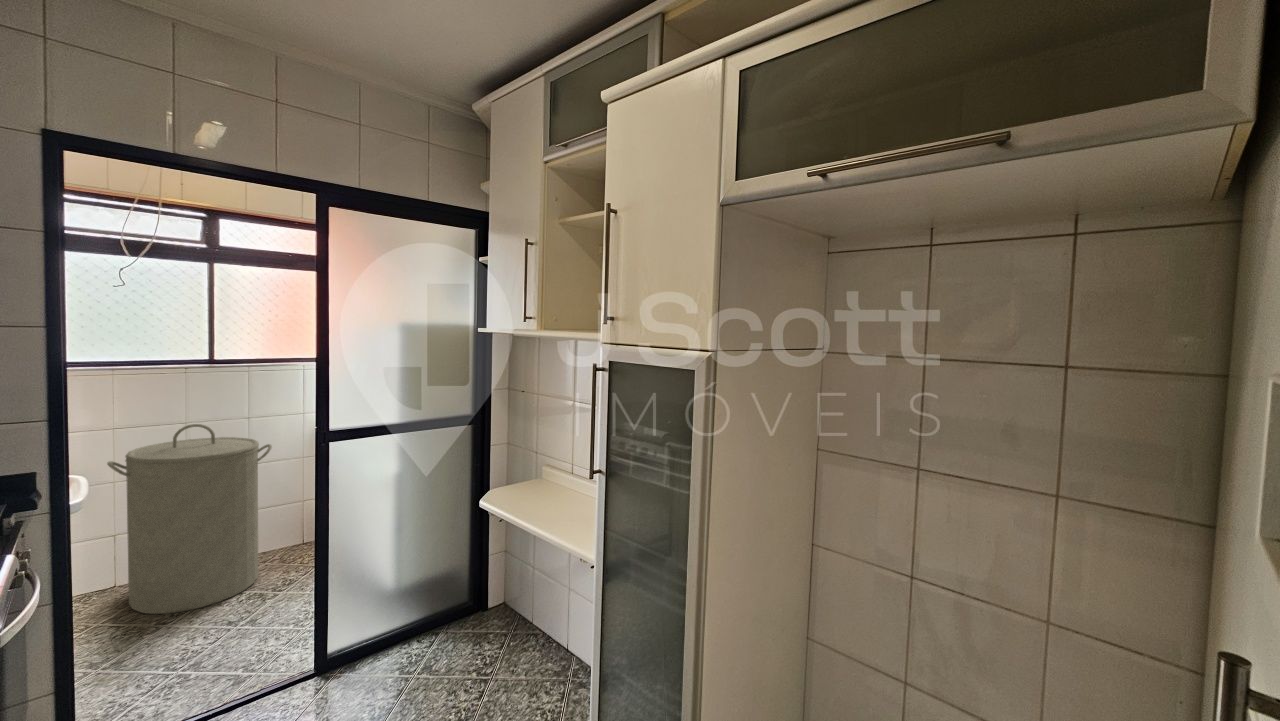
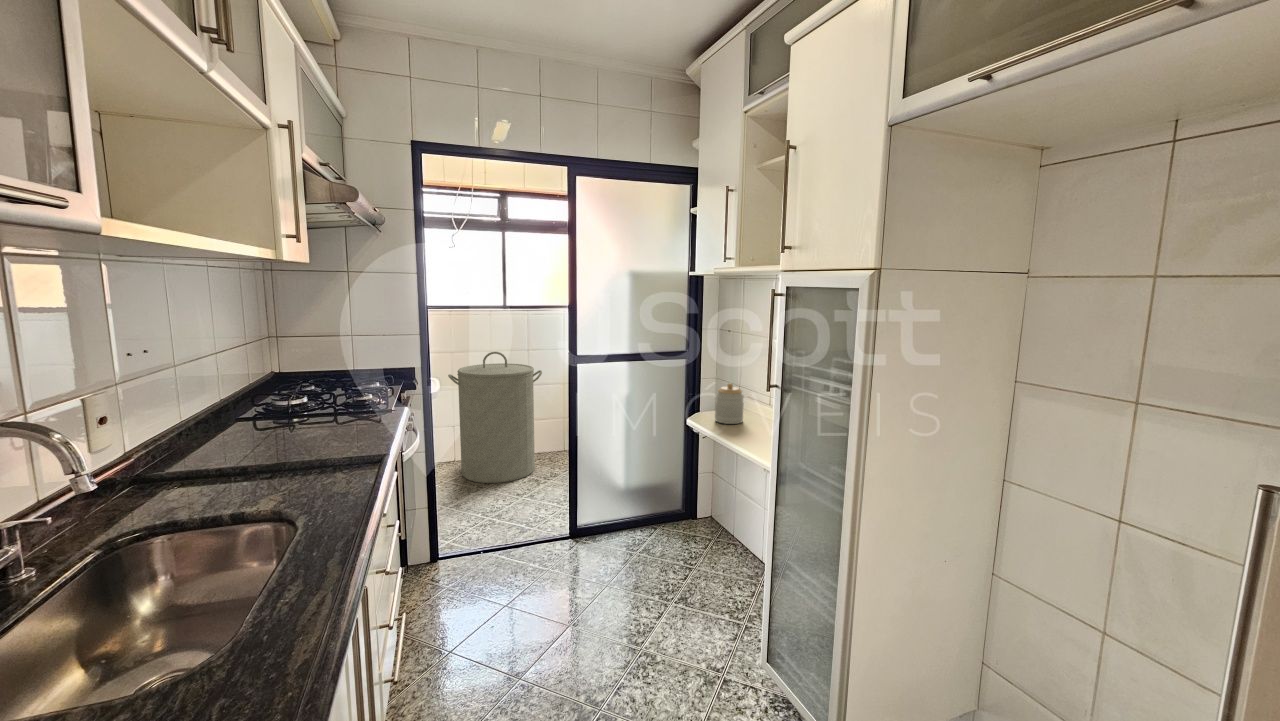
jar: none [512,454,545,501] -> present [715,383,744,424]

